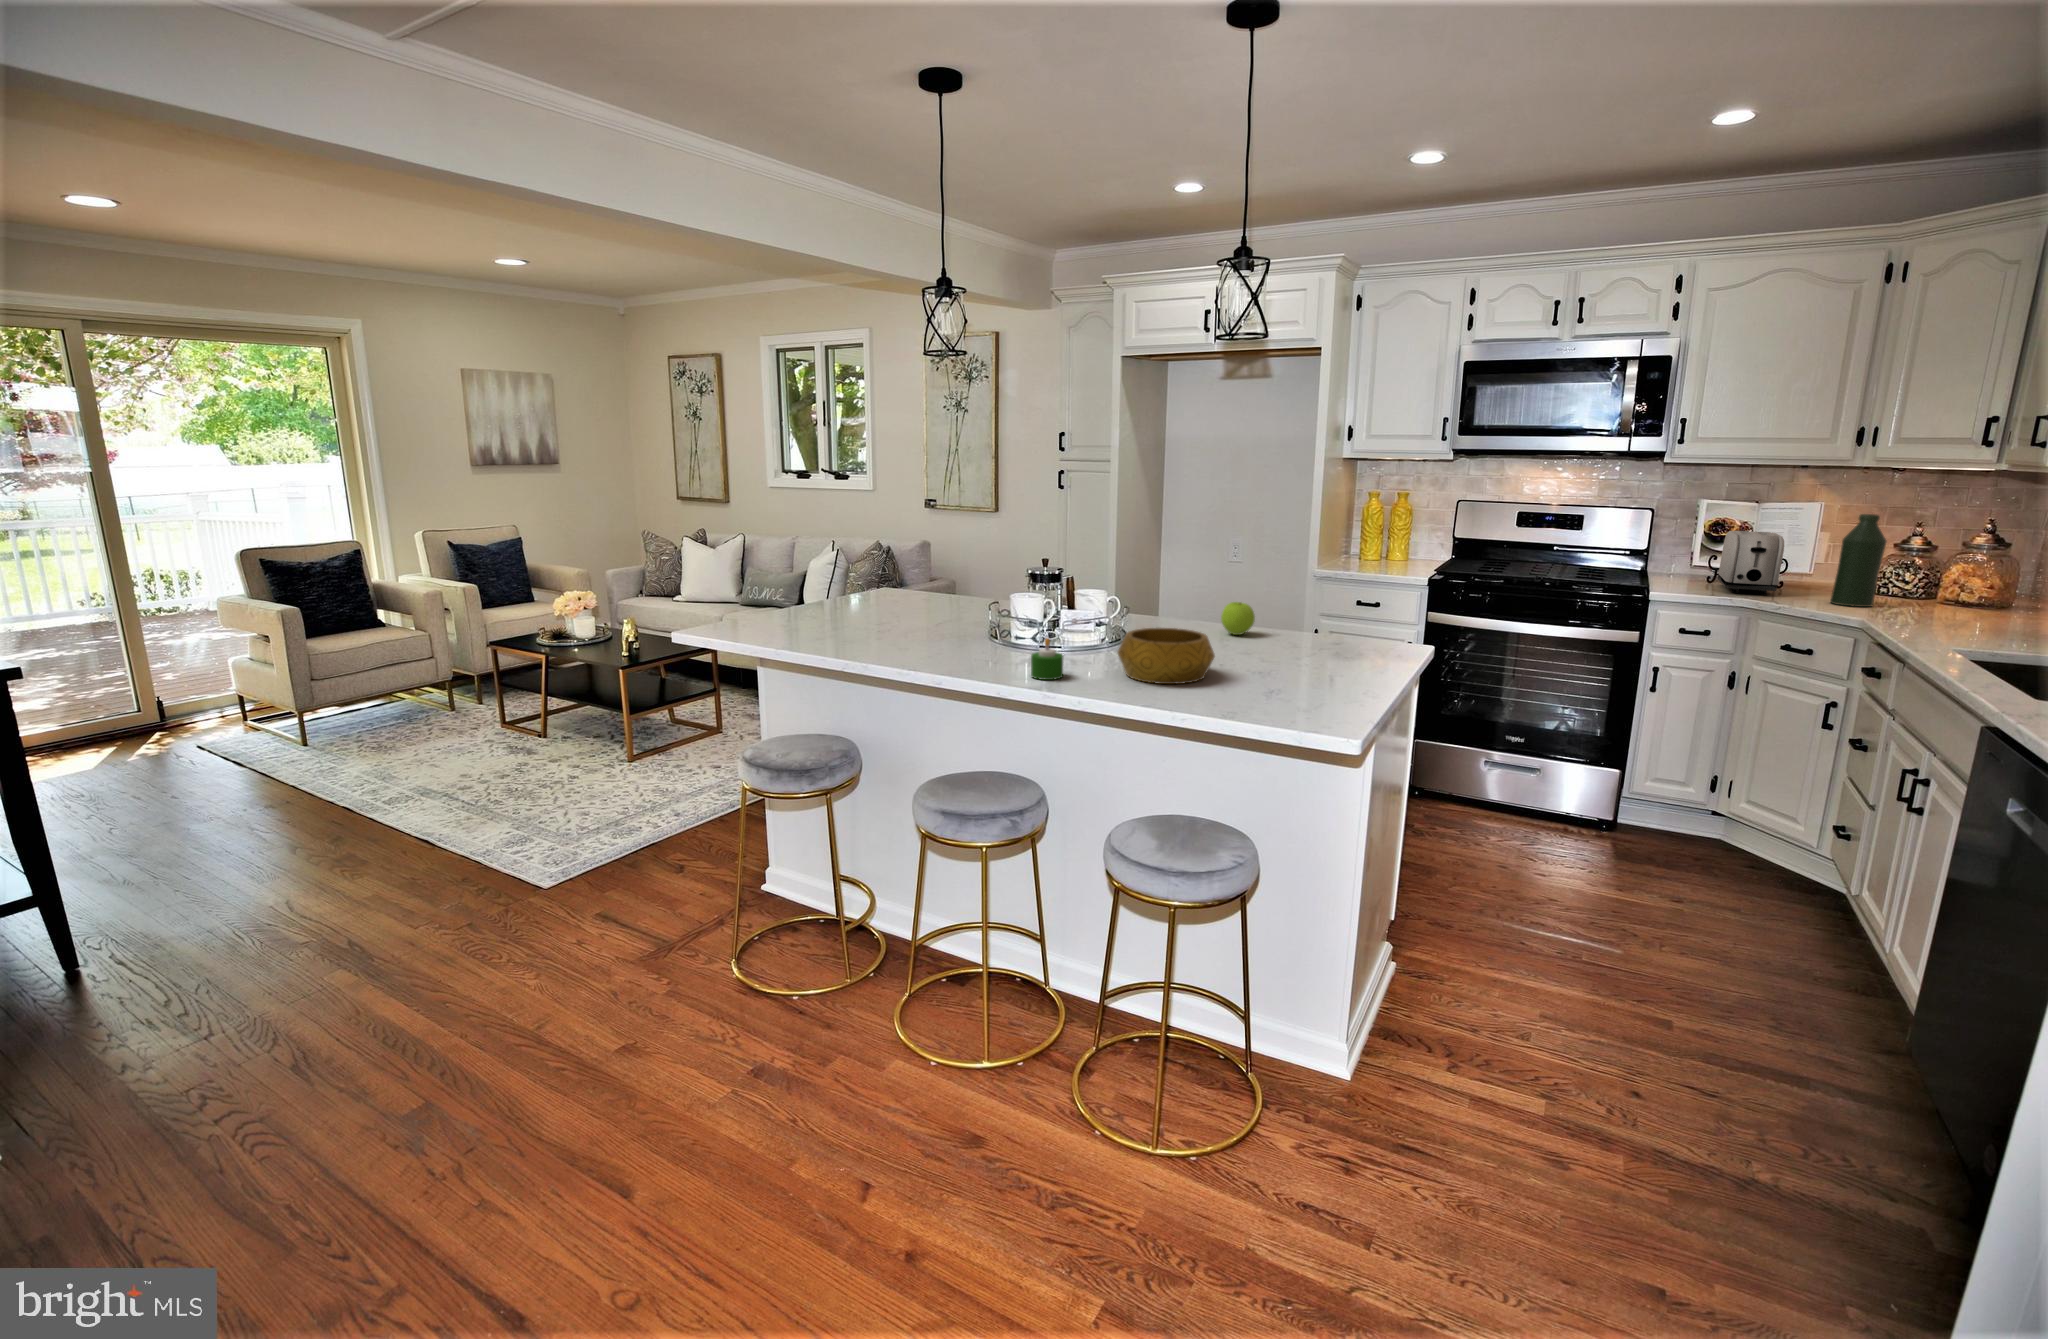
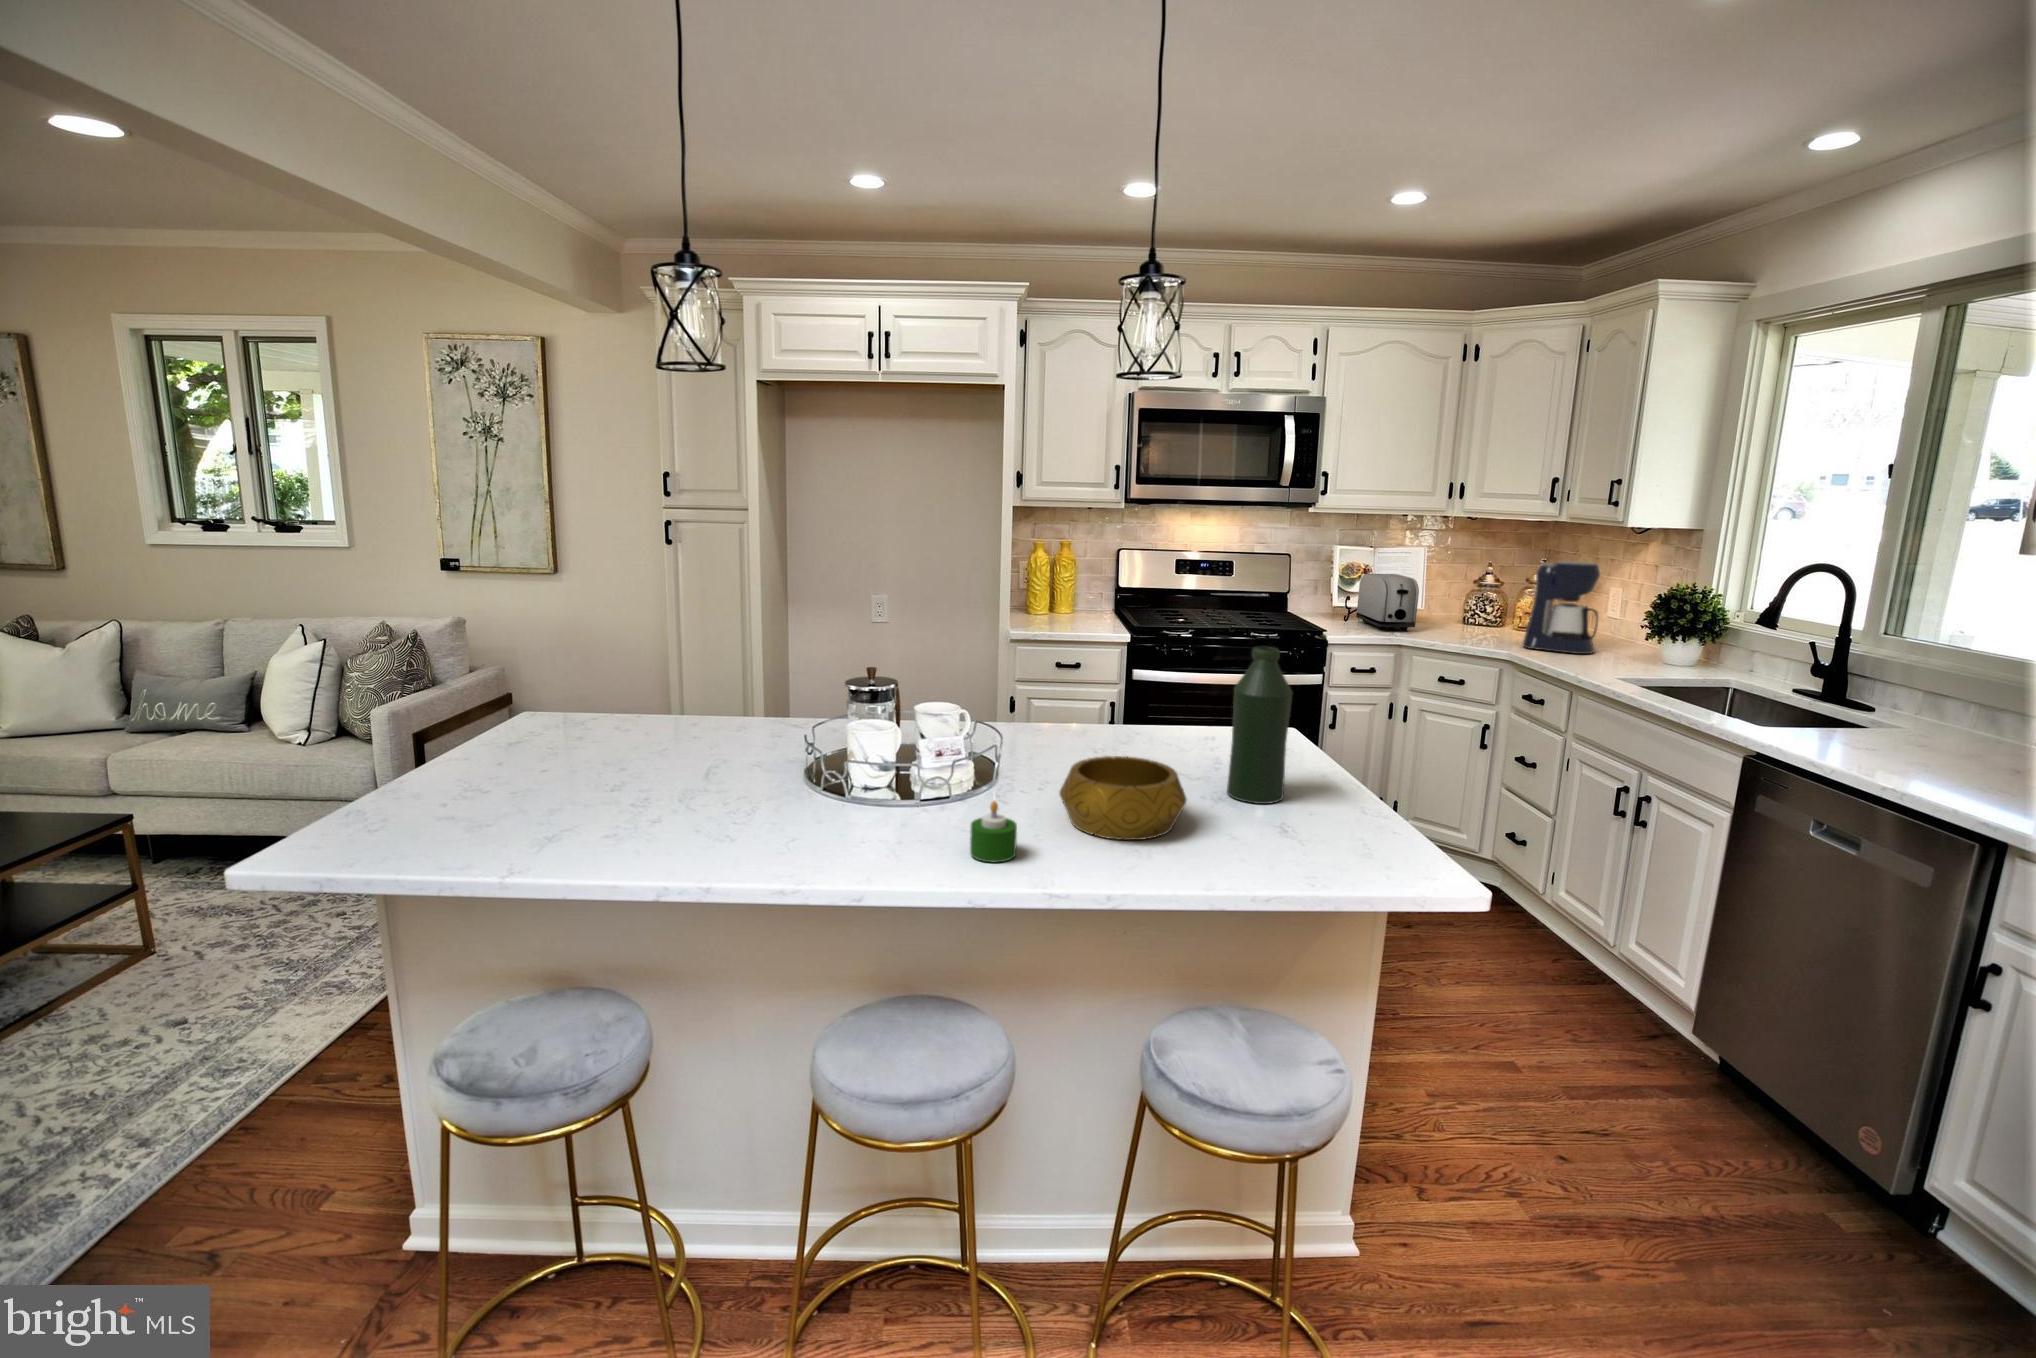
bottle: present [1830,514,1887,607] -> present [1227,647,1292,804]
coffee maker: none [1900,516,2022,629] -> present [1523,560,1600,654]
apple: present [1221,602,1255,635] -> none [1071,699,1110,739]

